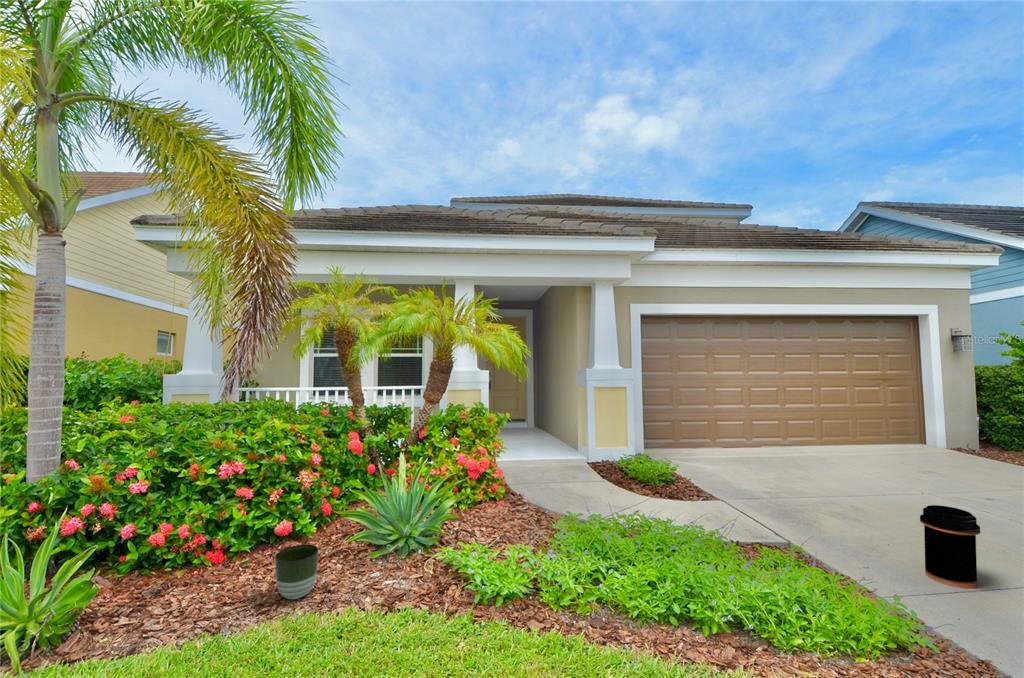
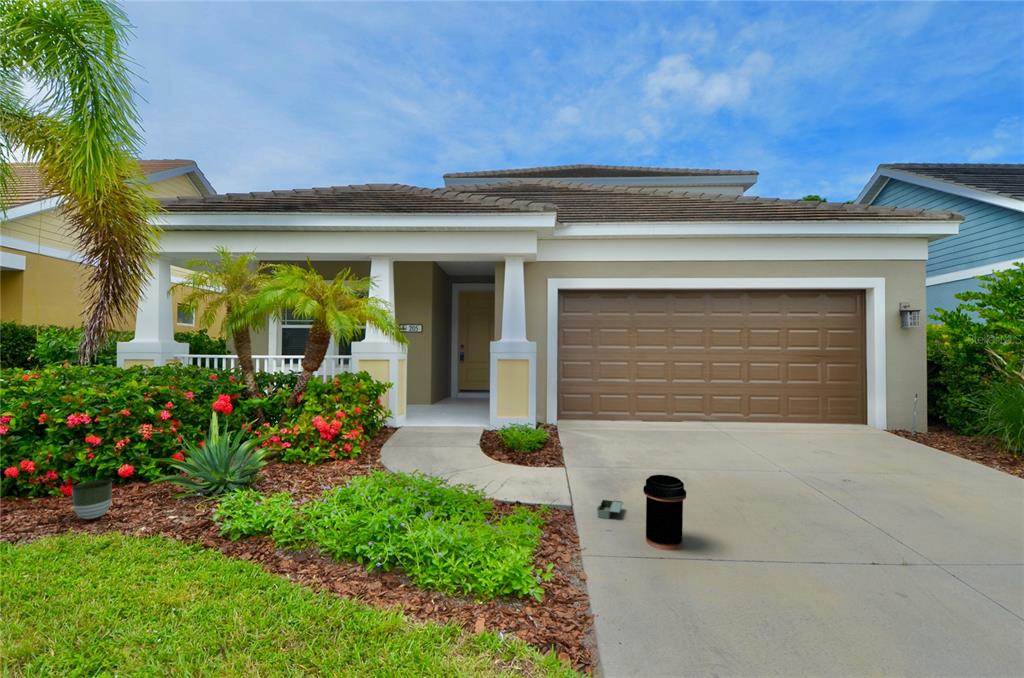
toolbox: none [829,534,869,555] -> present [597,500,623,519]

